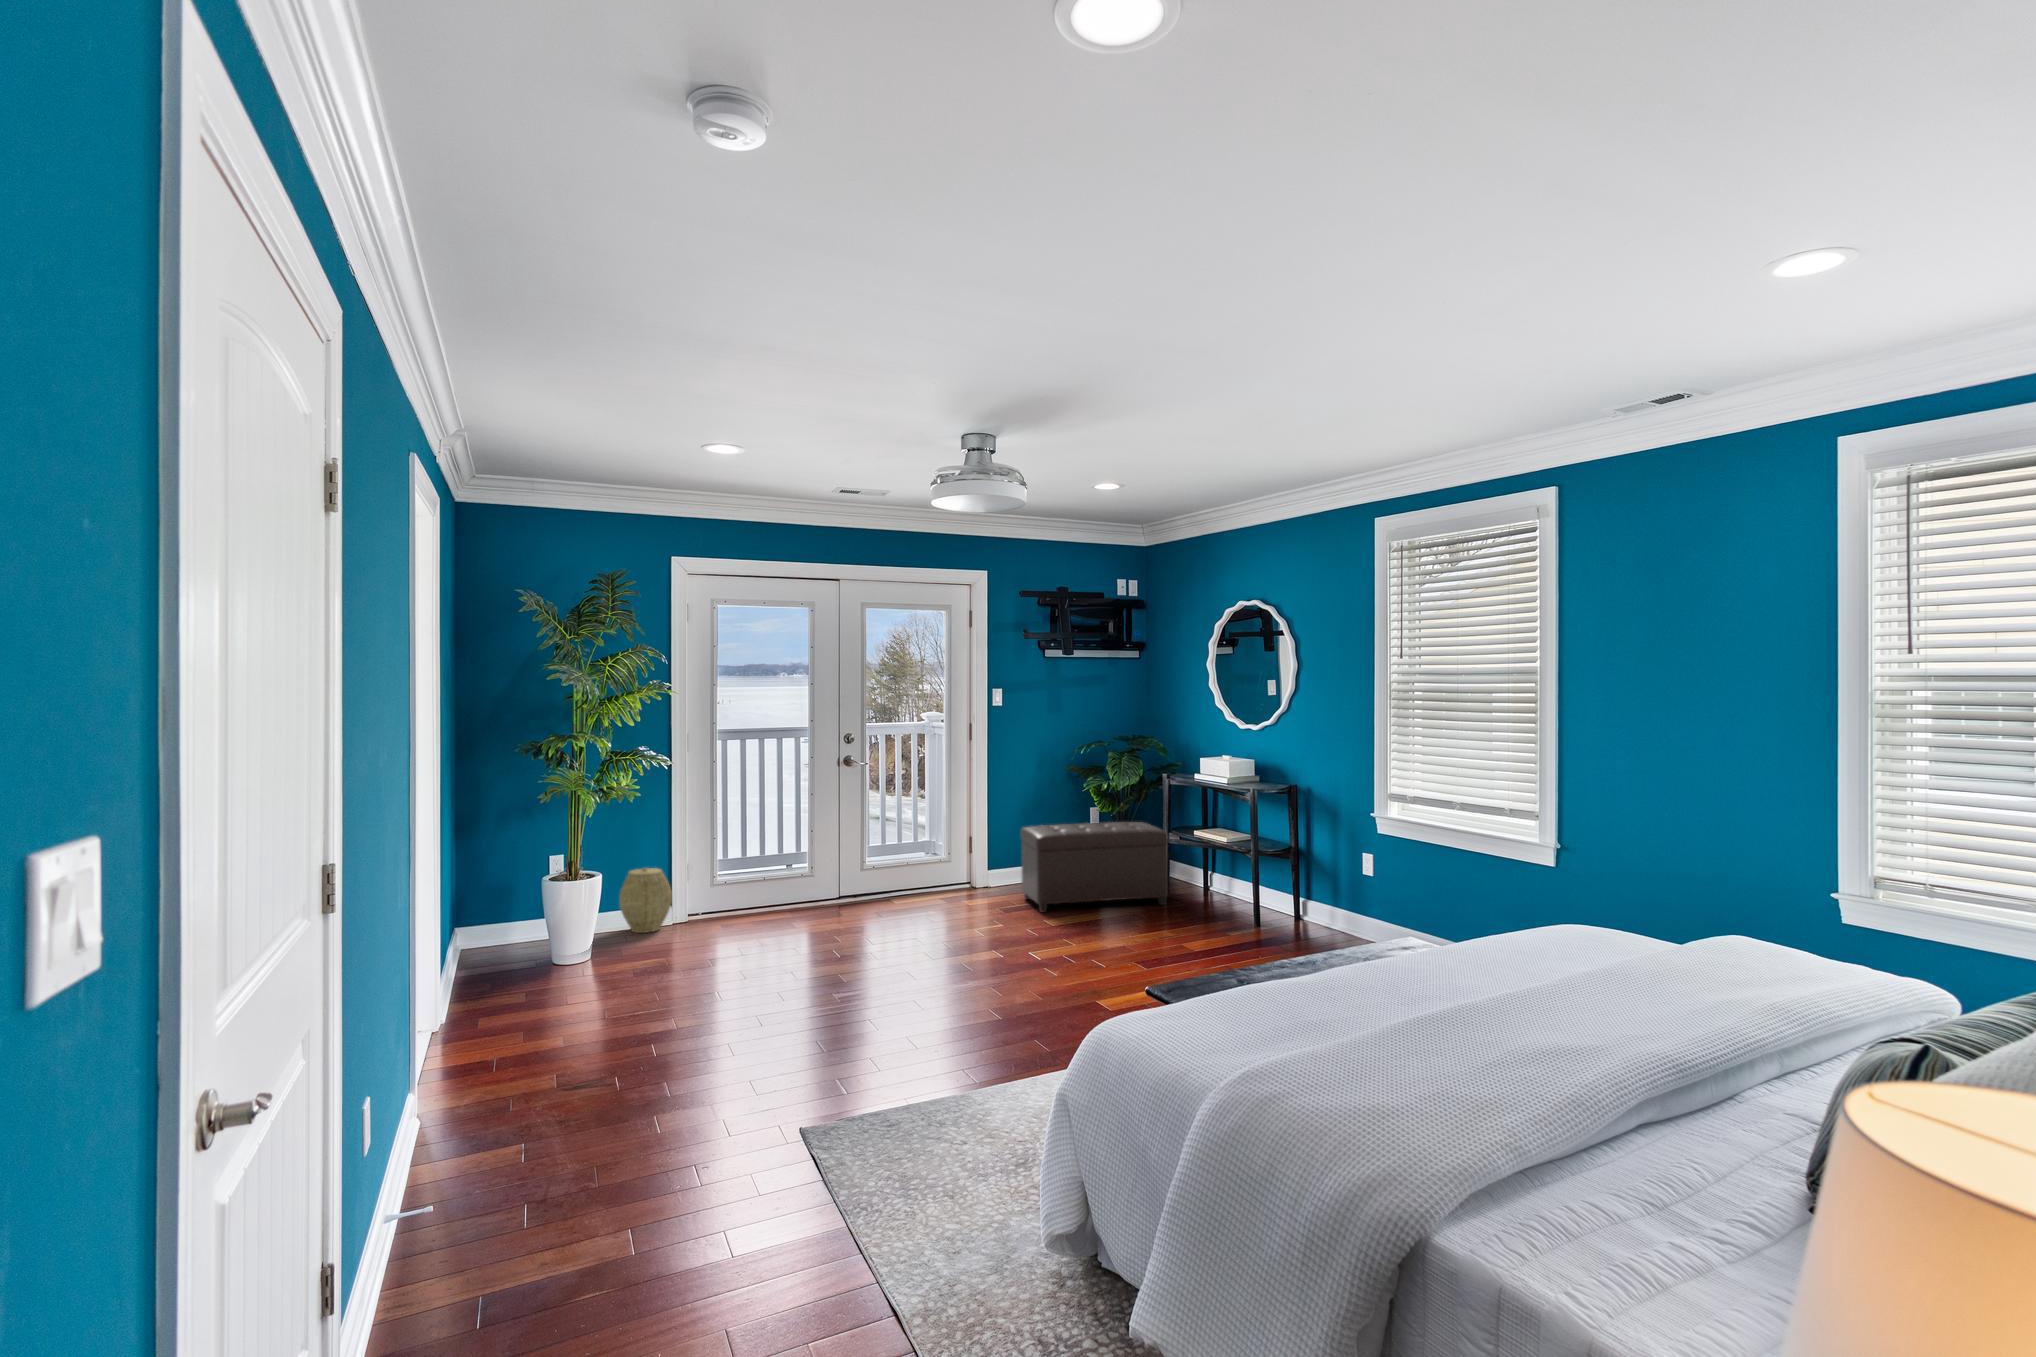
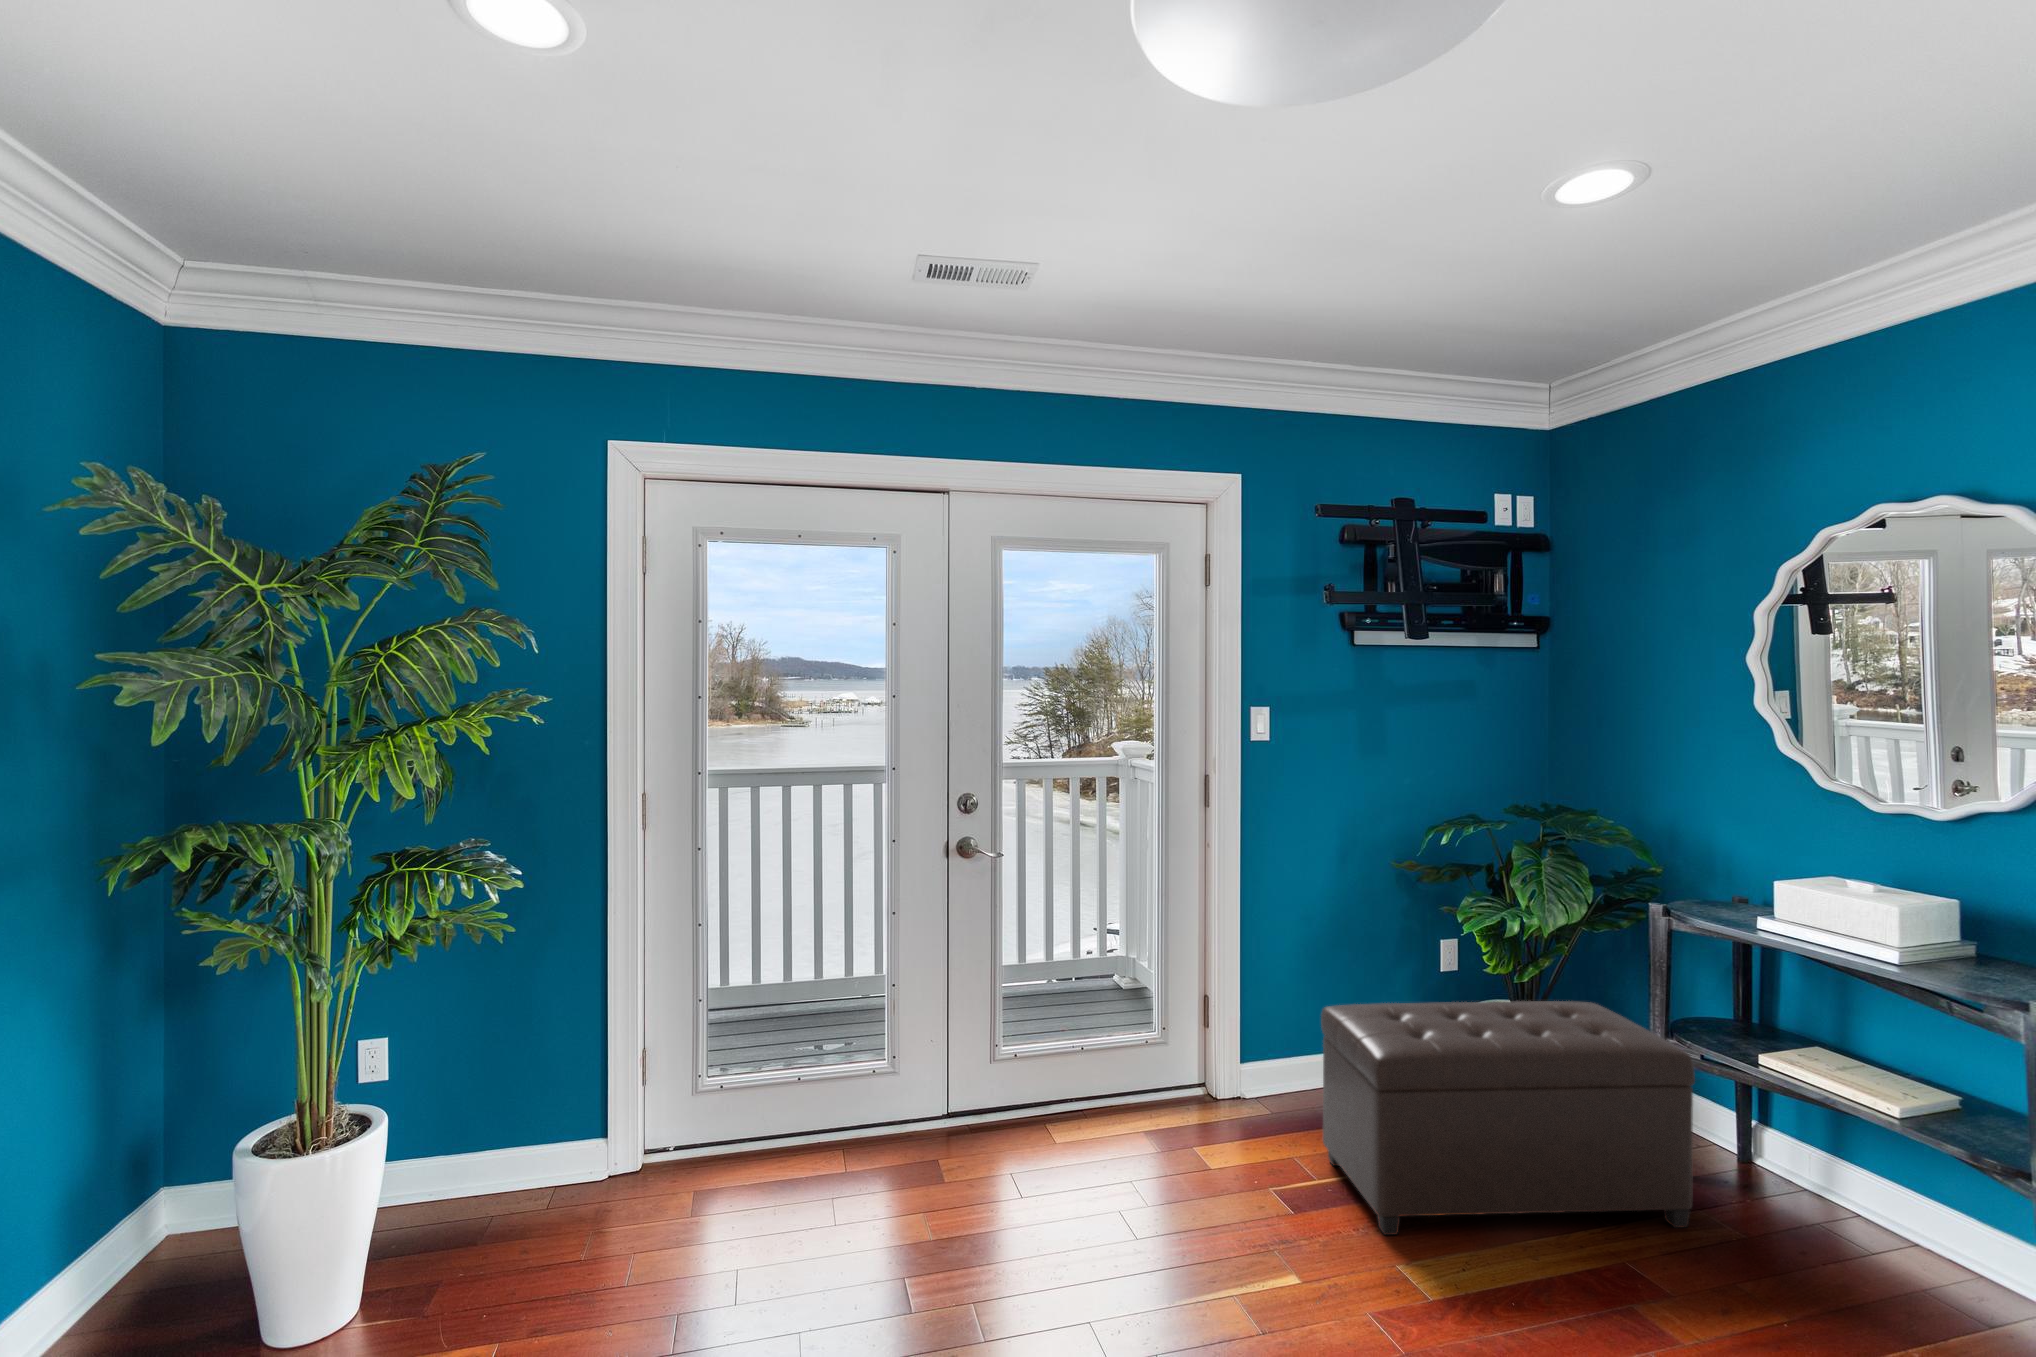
woven basket: present [619,868,672,933] -> none [451,1079,570,1233]

